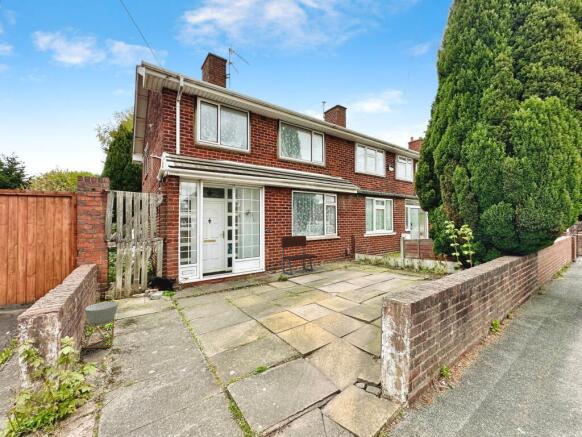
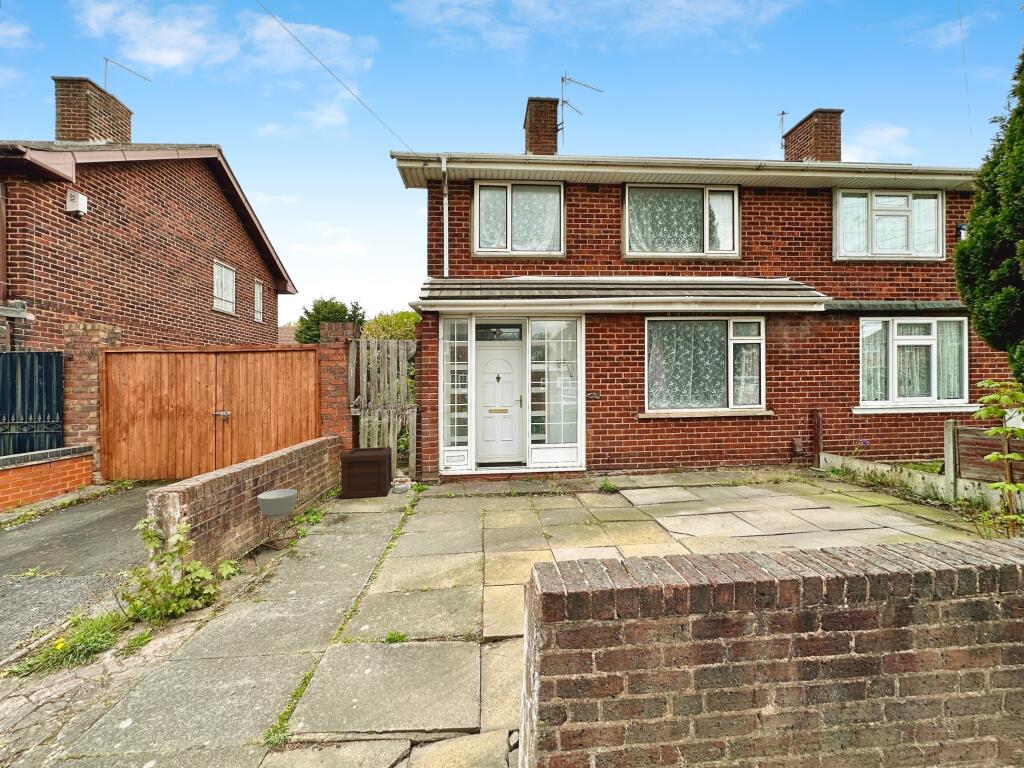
bench: present [281,236,317,275] -> none [623,407,698,482]
wooden crate: none [108,269,149,310] -> present [341,447,392,499]

